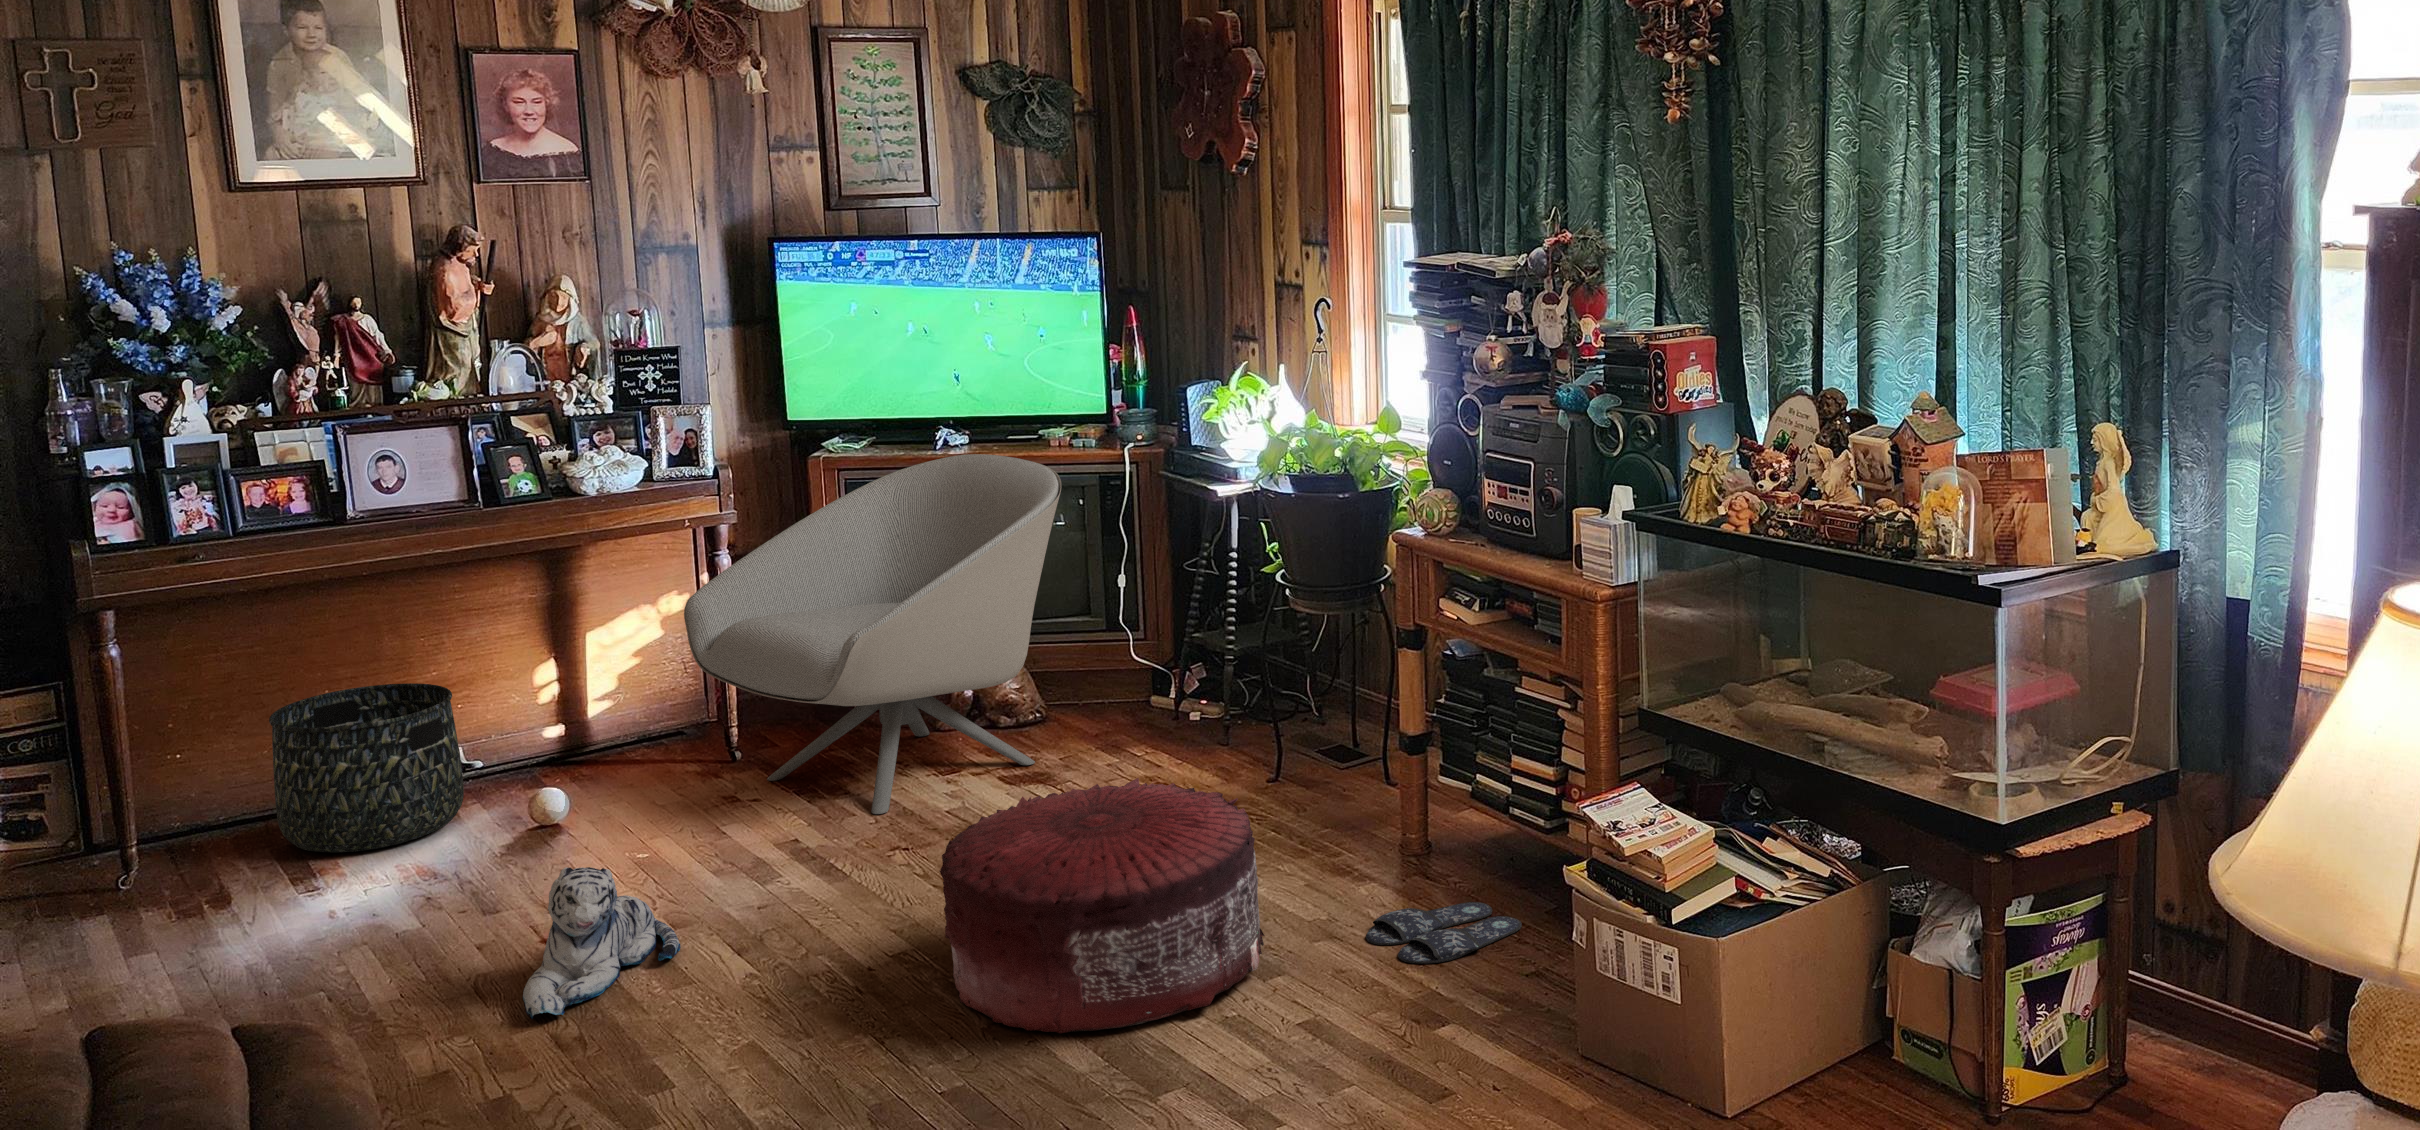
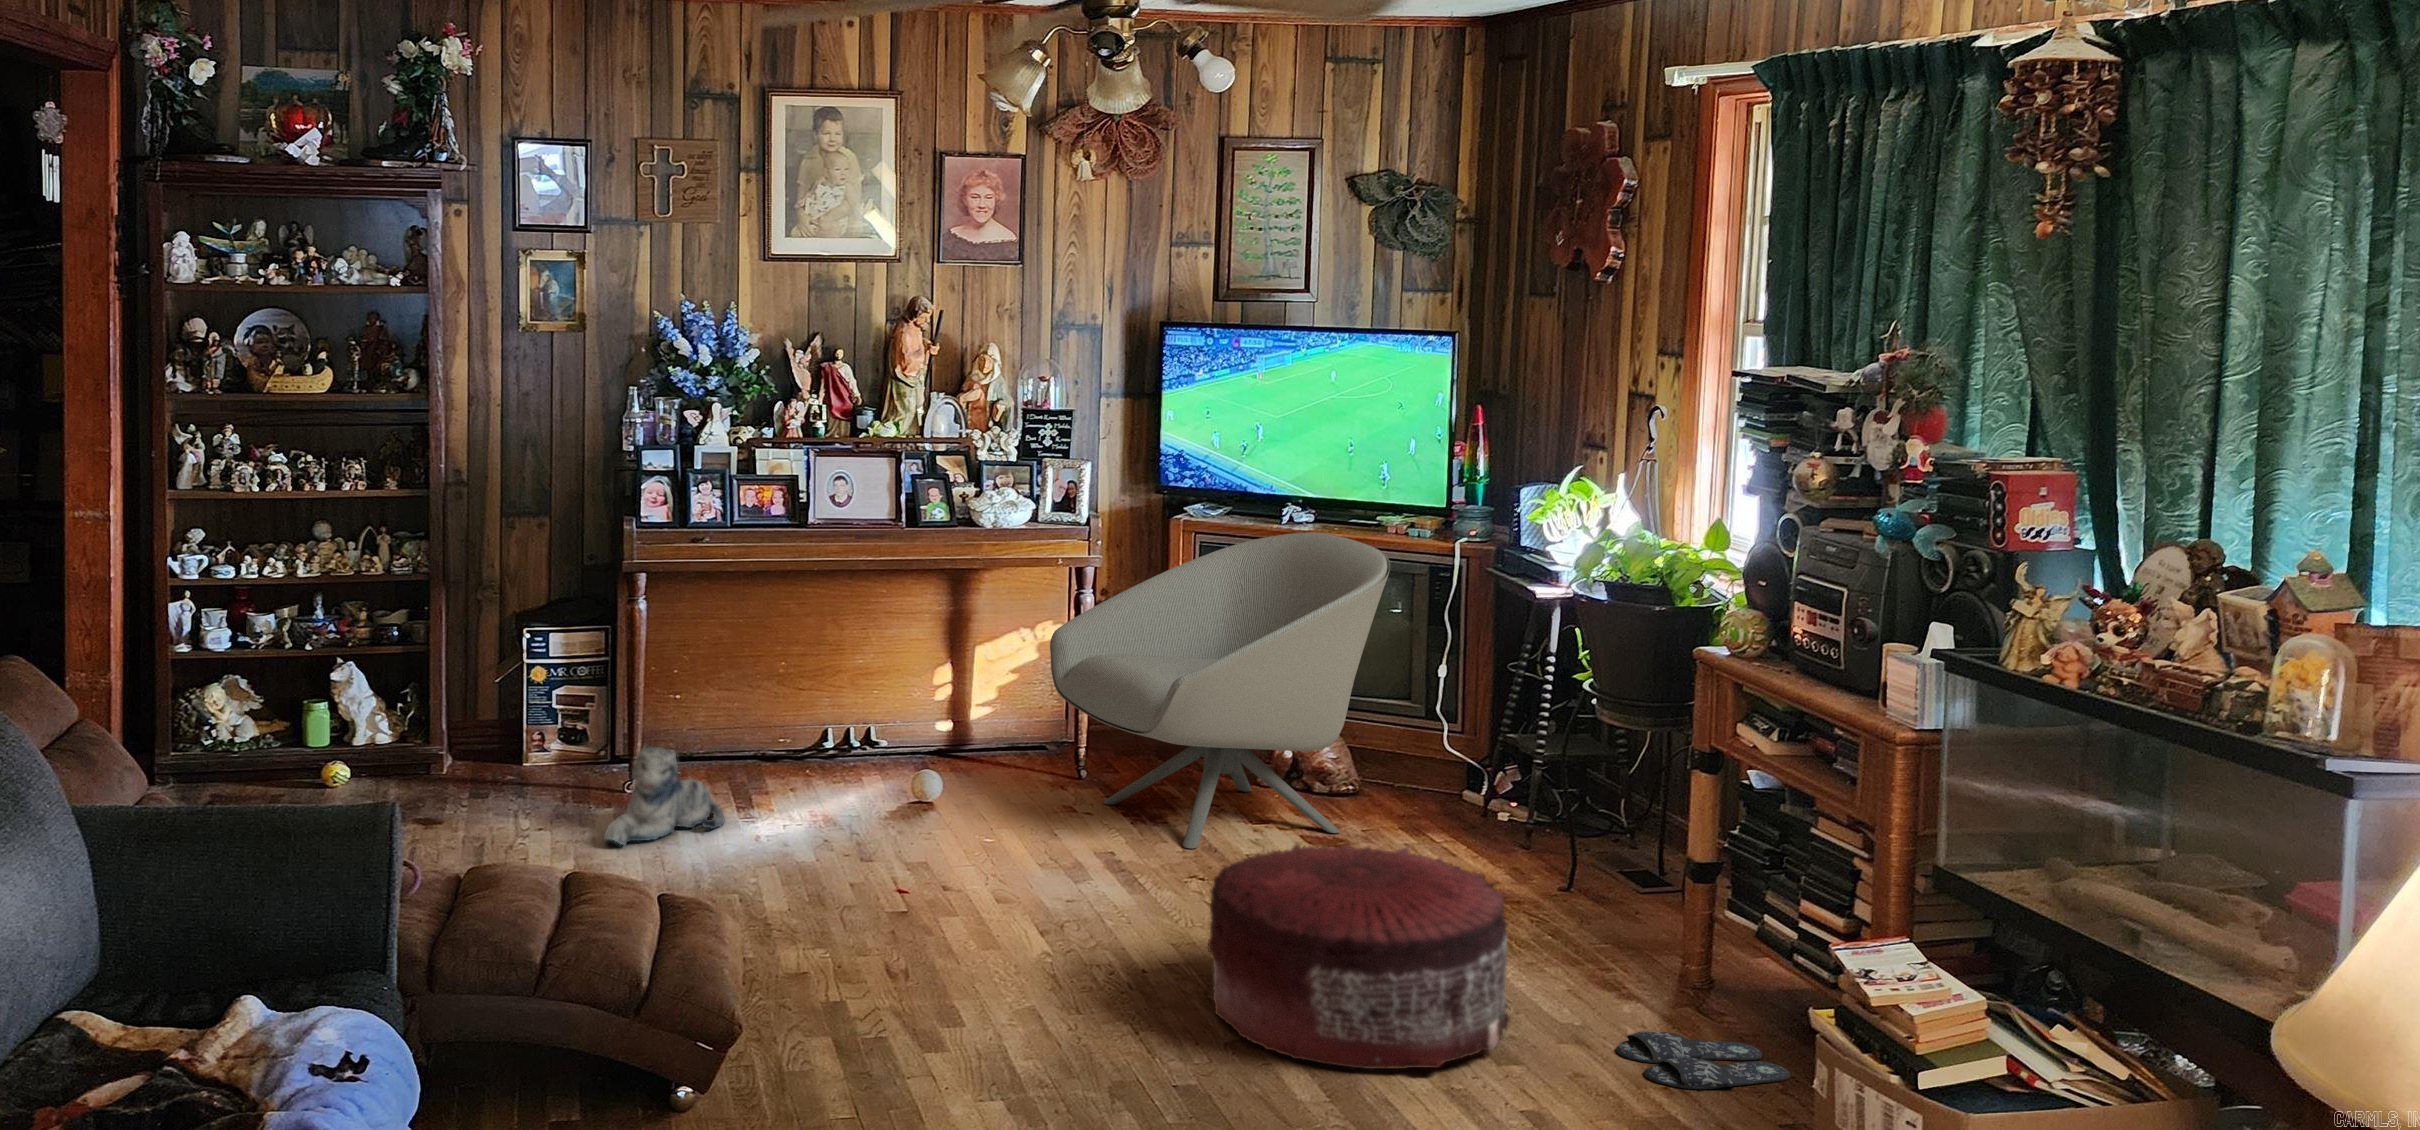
basket: present [269,683,464,853] -> none [734,666,867,798]
plush toy: present [523,867,680,1019] -> present [604,744,724,845]

